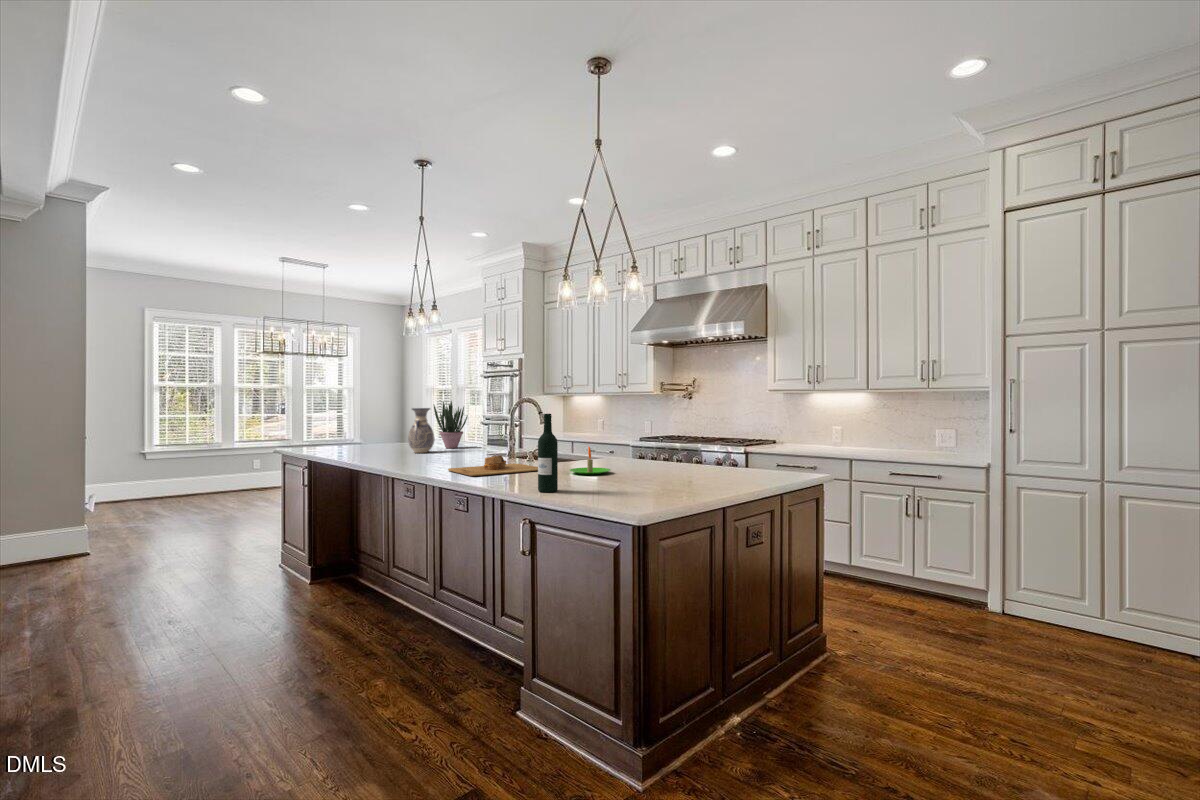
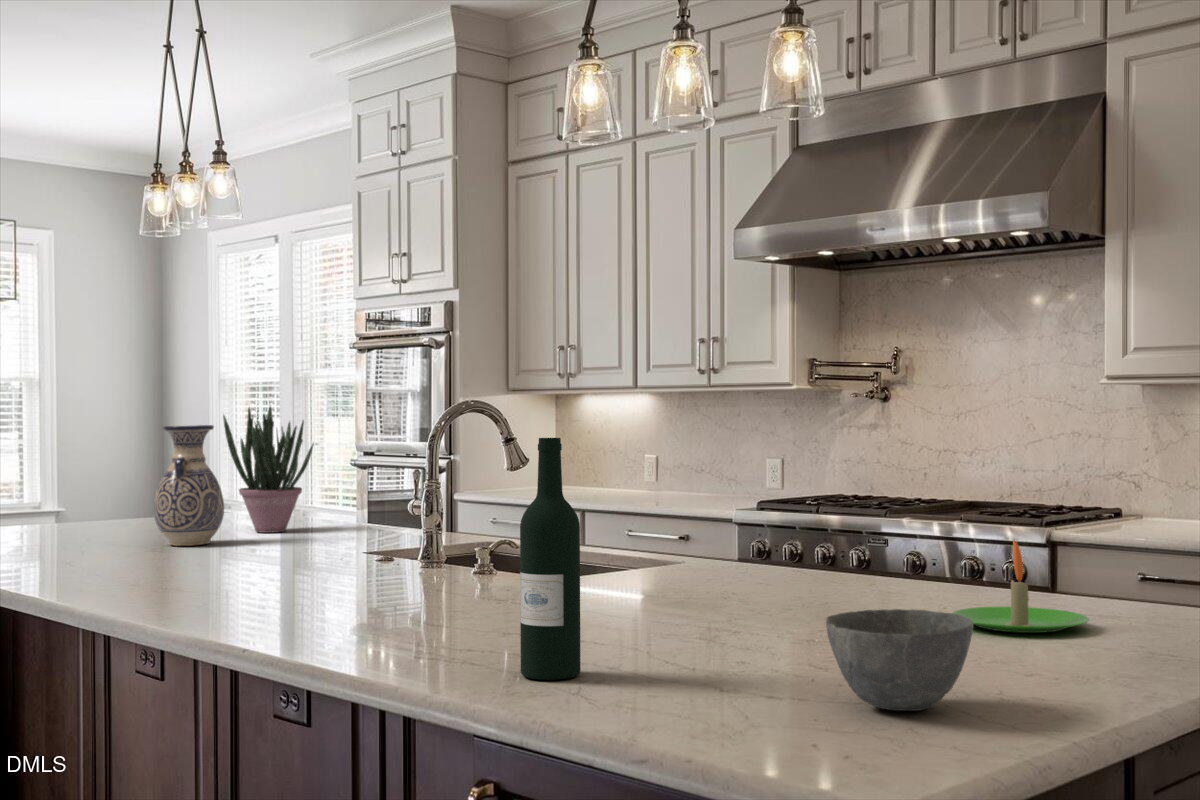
candle: present [569,447,611,475] -> present [953,540,1089,633]
cutting board: present [448,456,538,476] -> none [254,558,527,621]
bowl: none [633,469,678,500] -> present [826,609,973,711]

